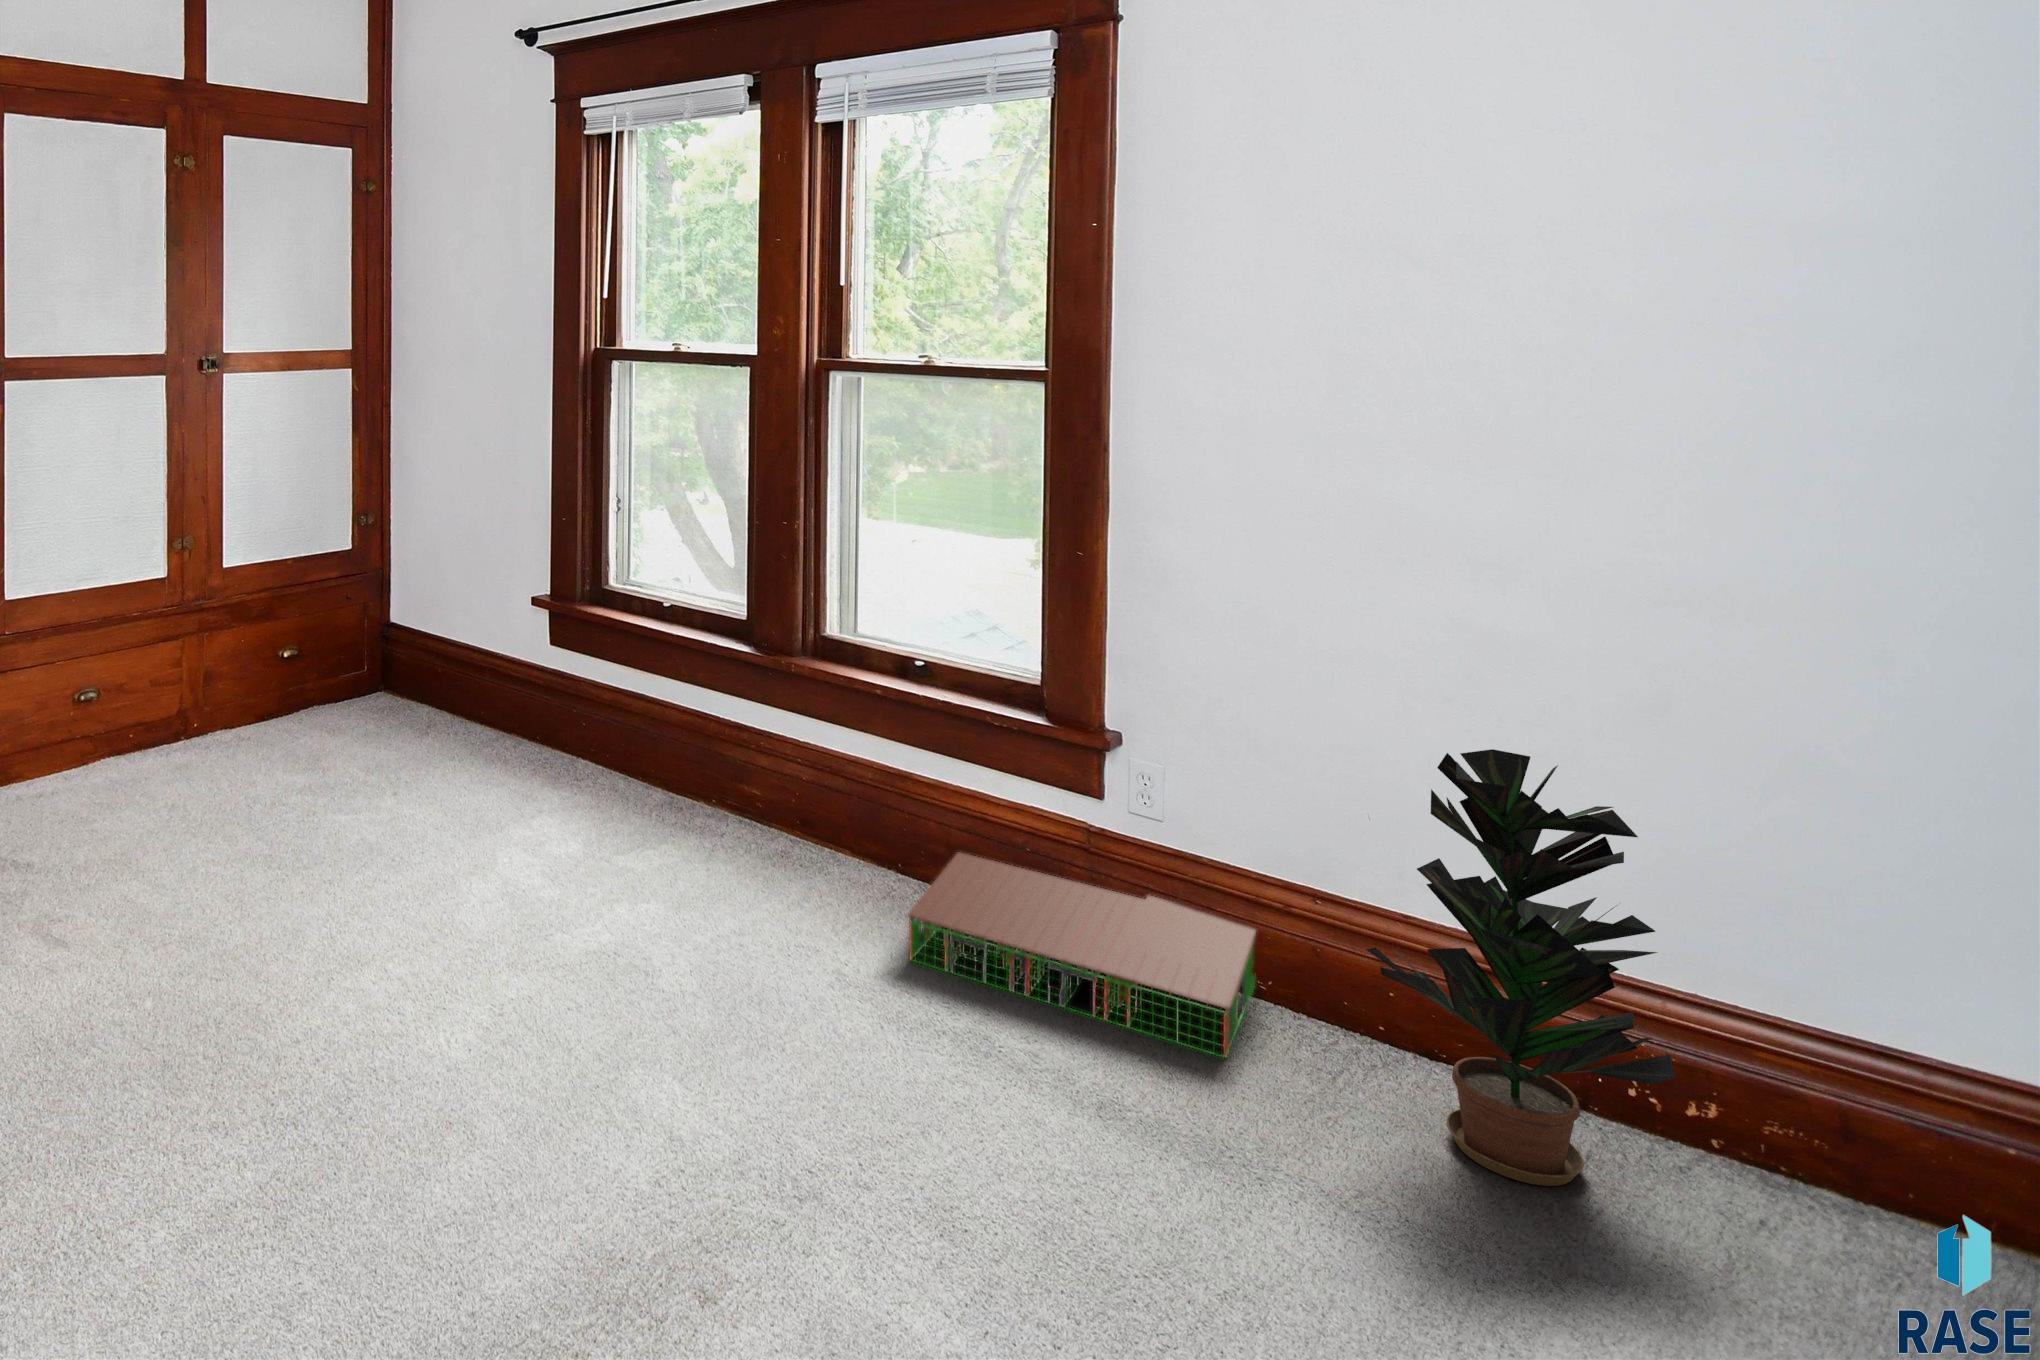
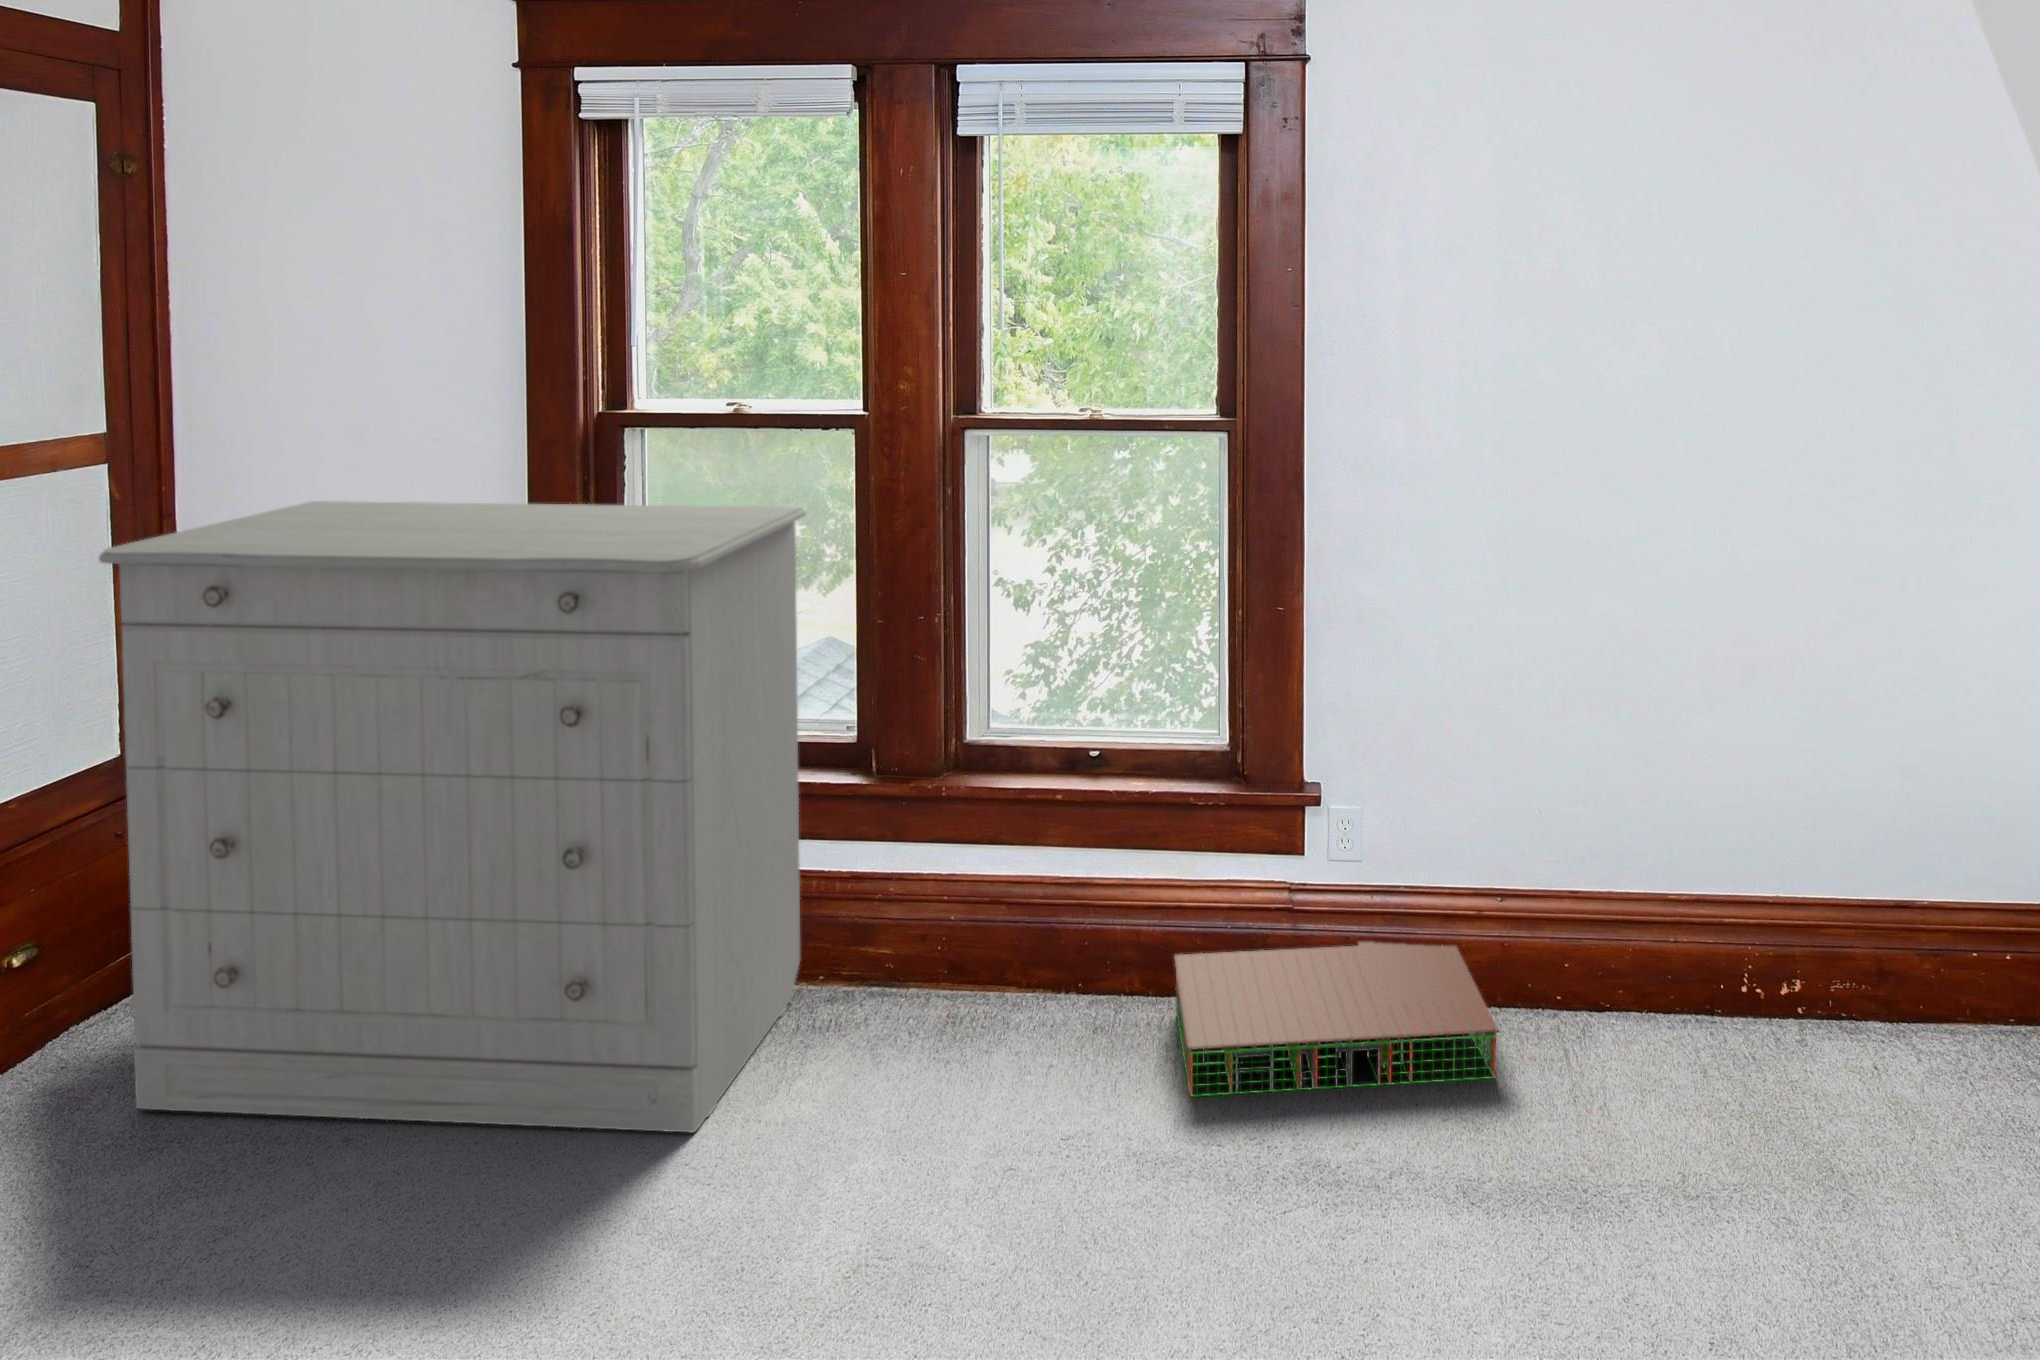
dresser: none [301,400,704,854] -> present [99,501,806,1132]
potted plant: present [1366,749,1675,1186] -> none [1603,737,1827,1094]

